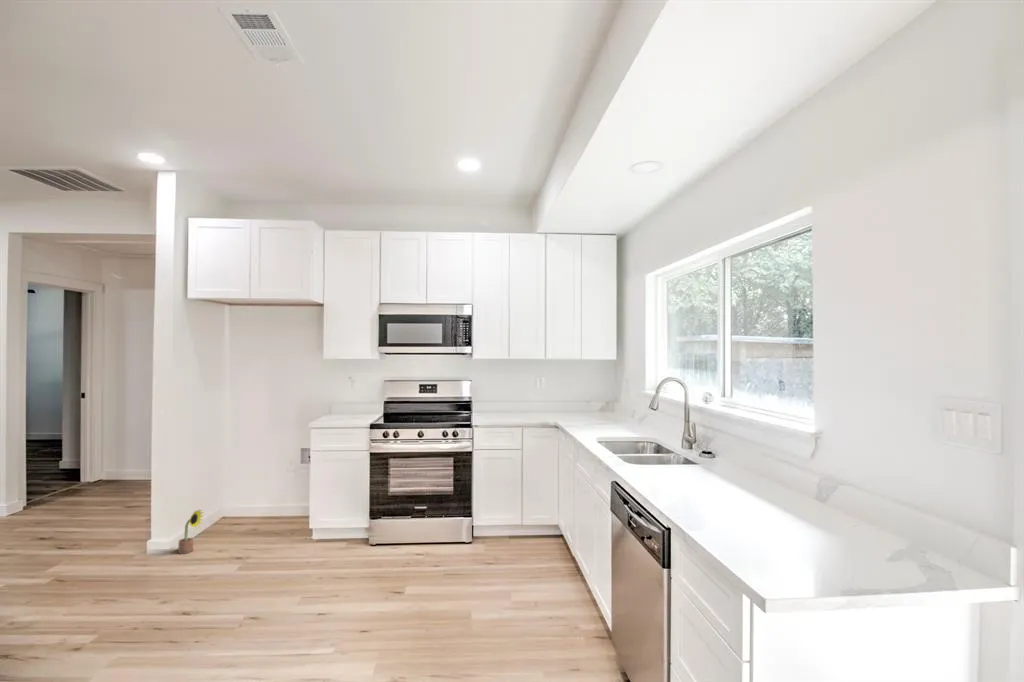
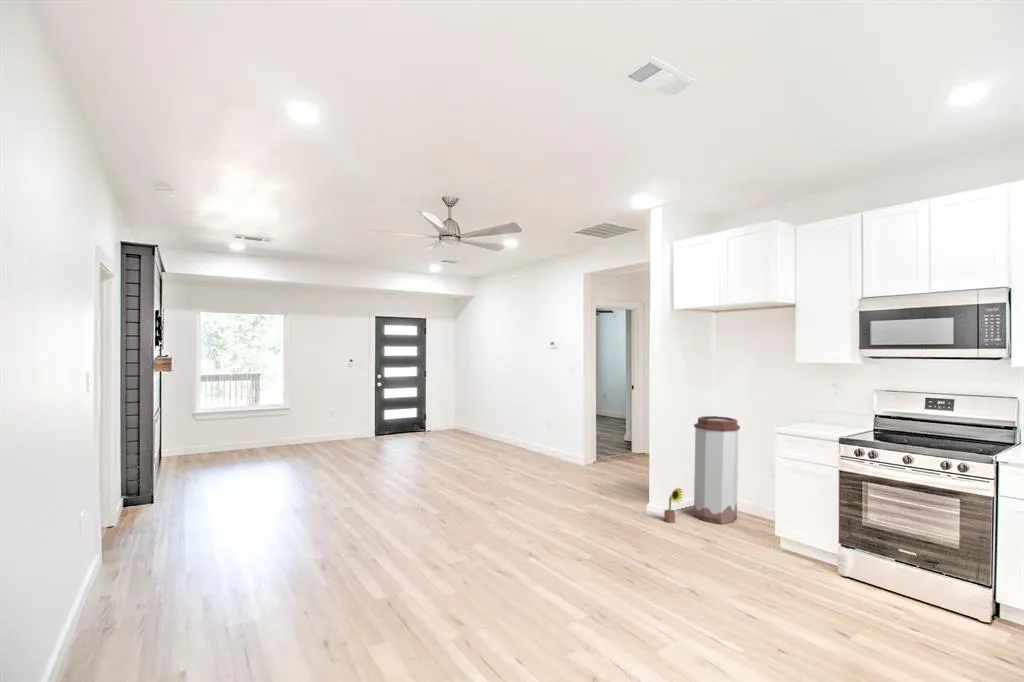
trash can: none [211,420,261,538] -> present [694,416,740,524]

